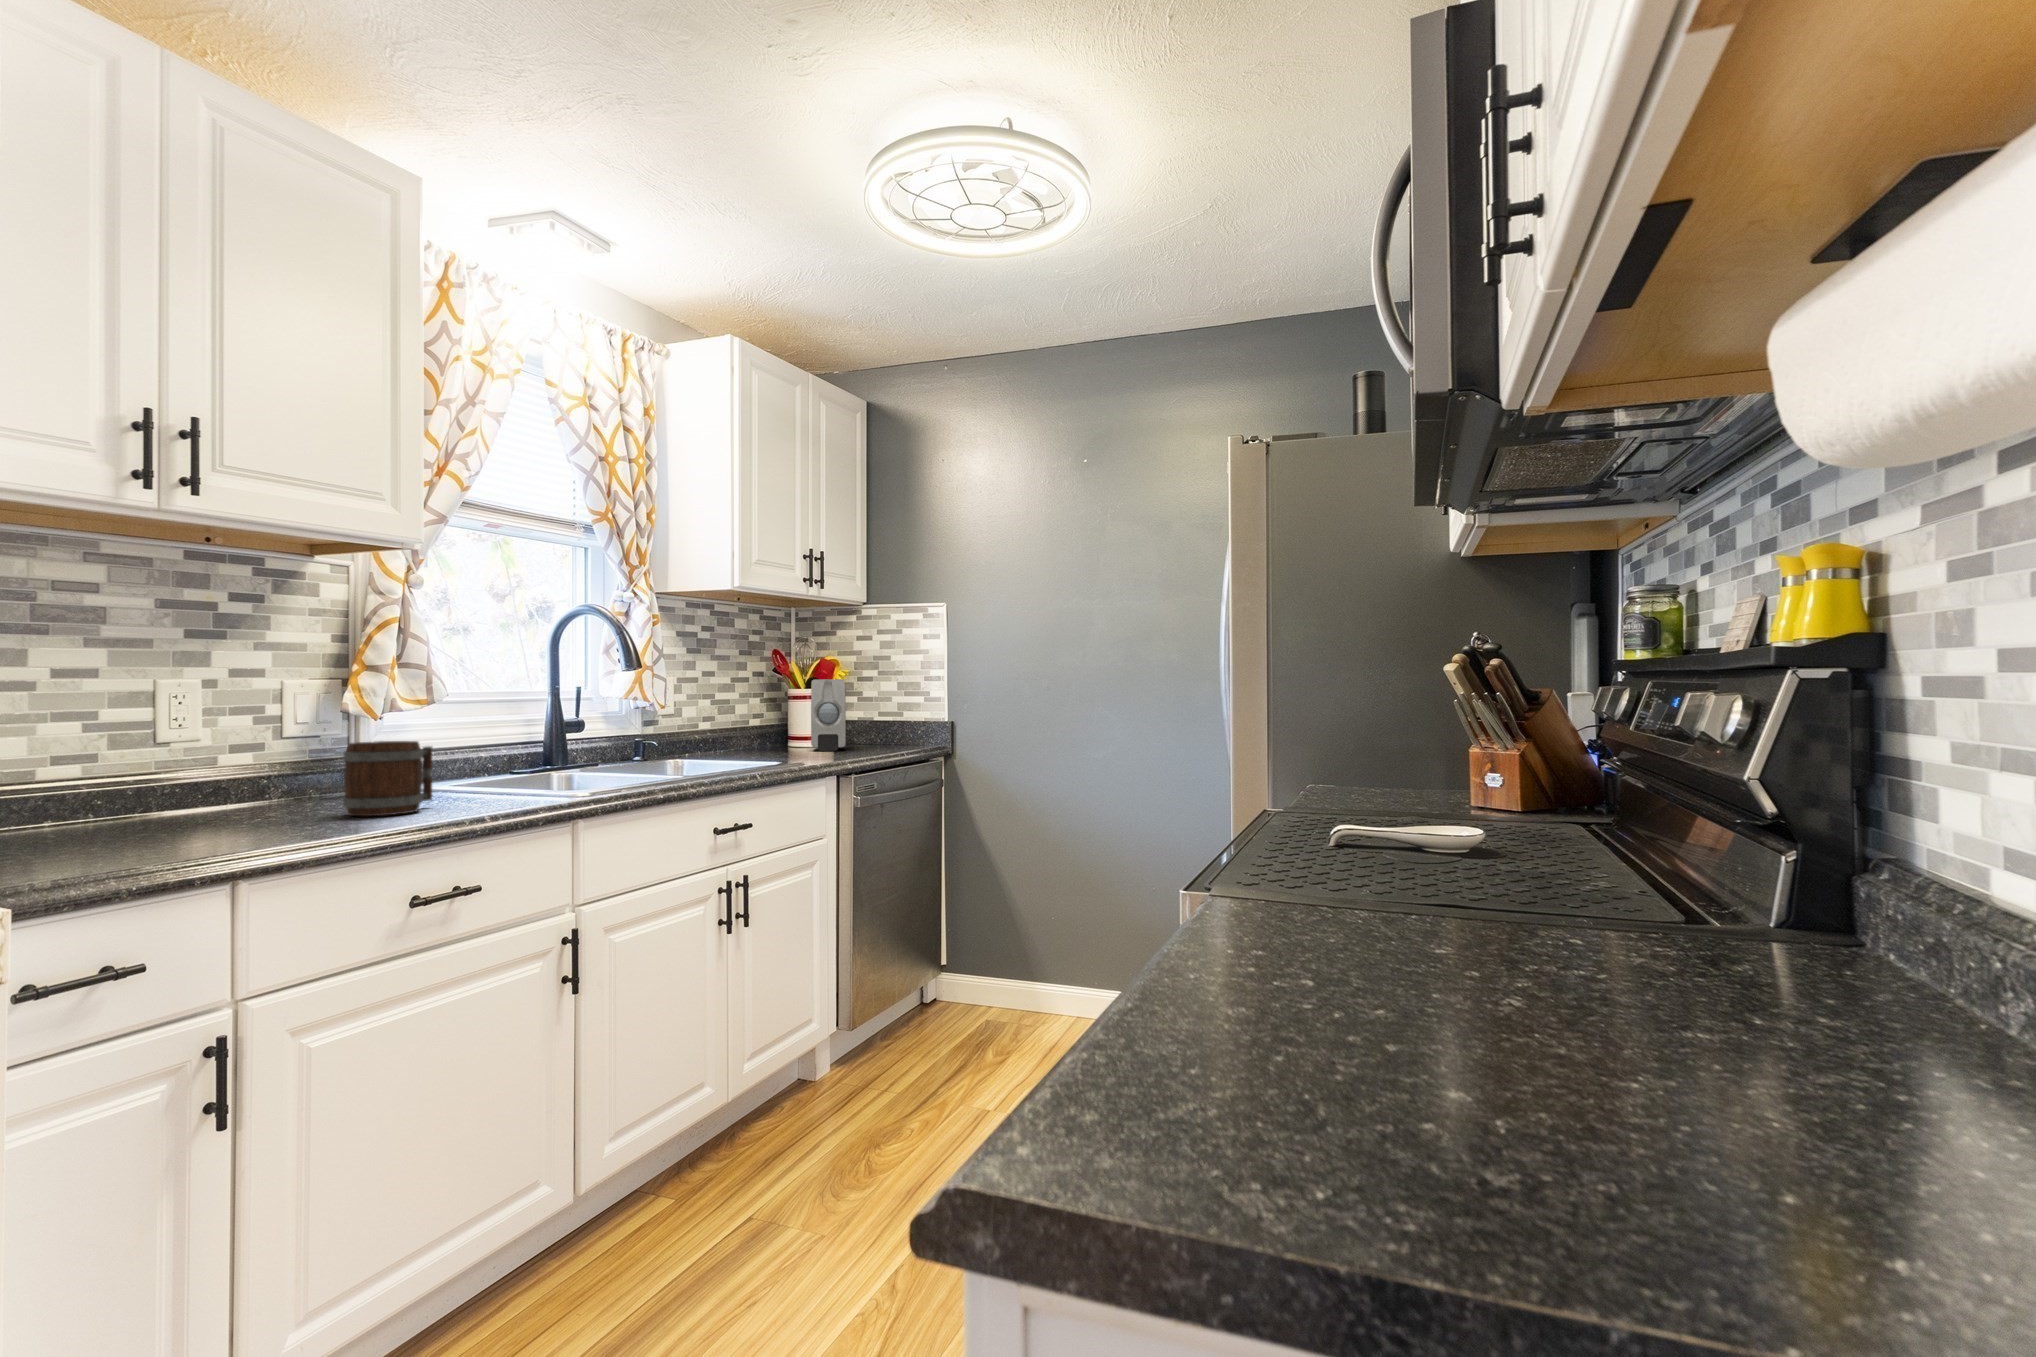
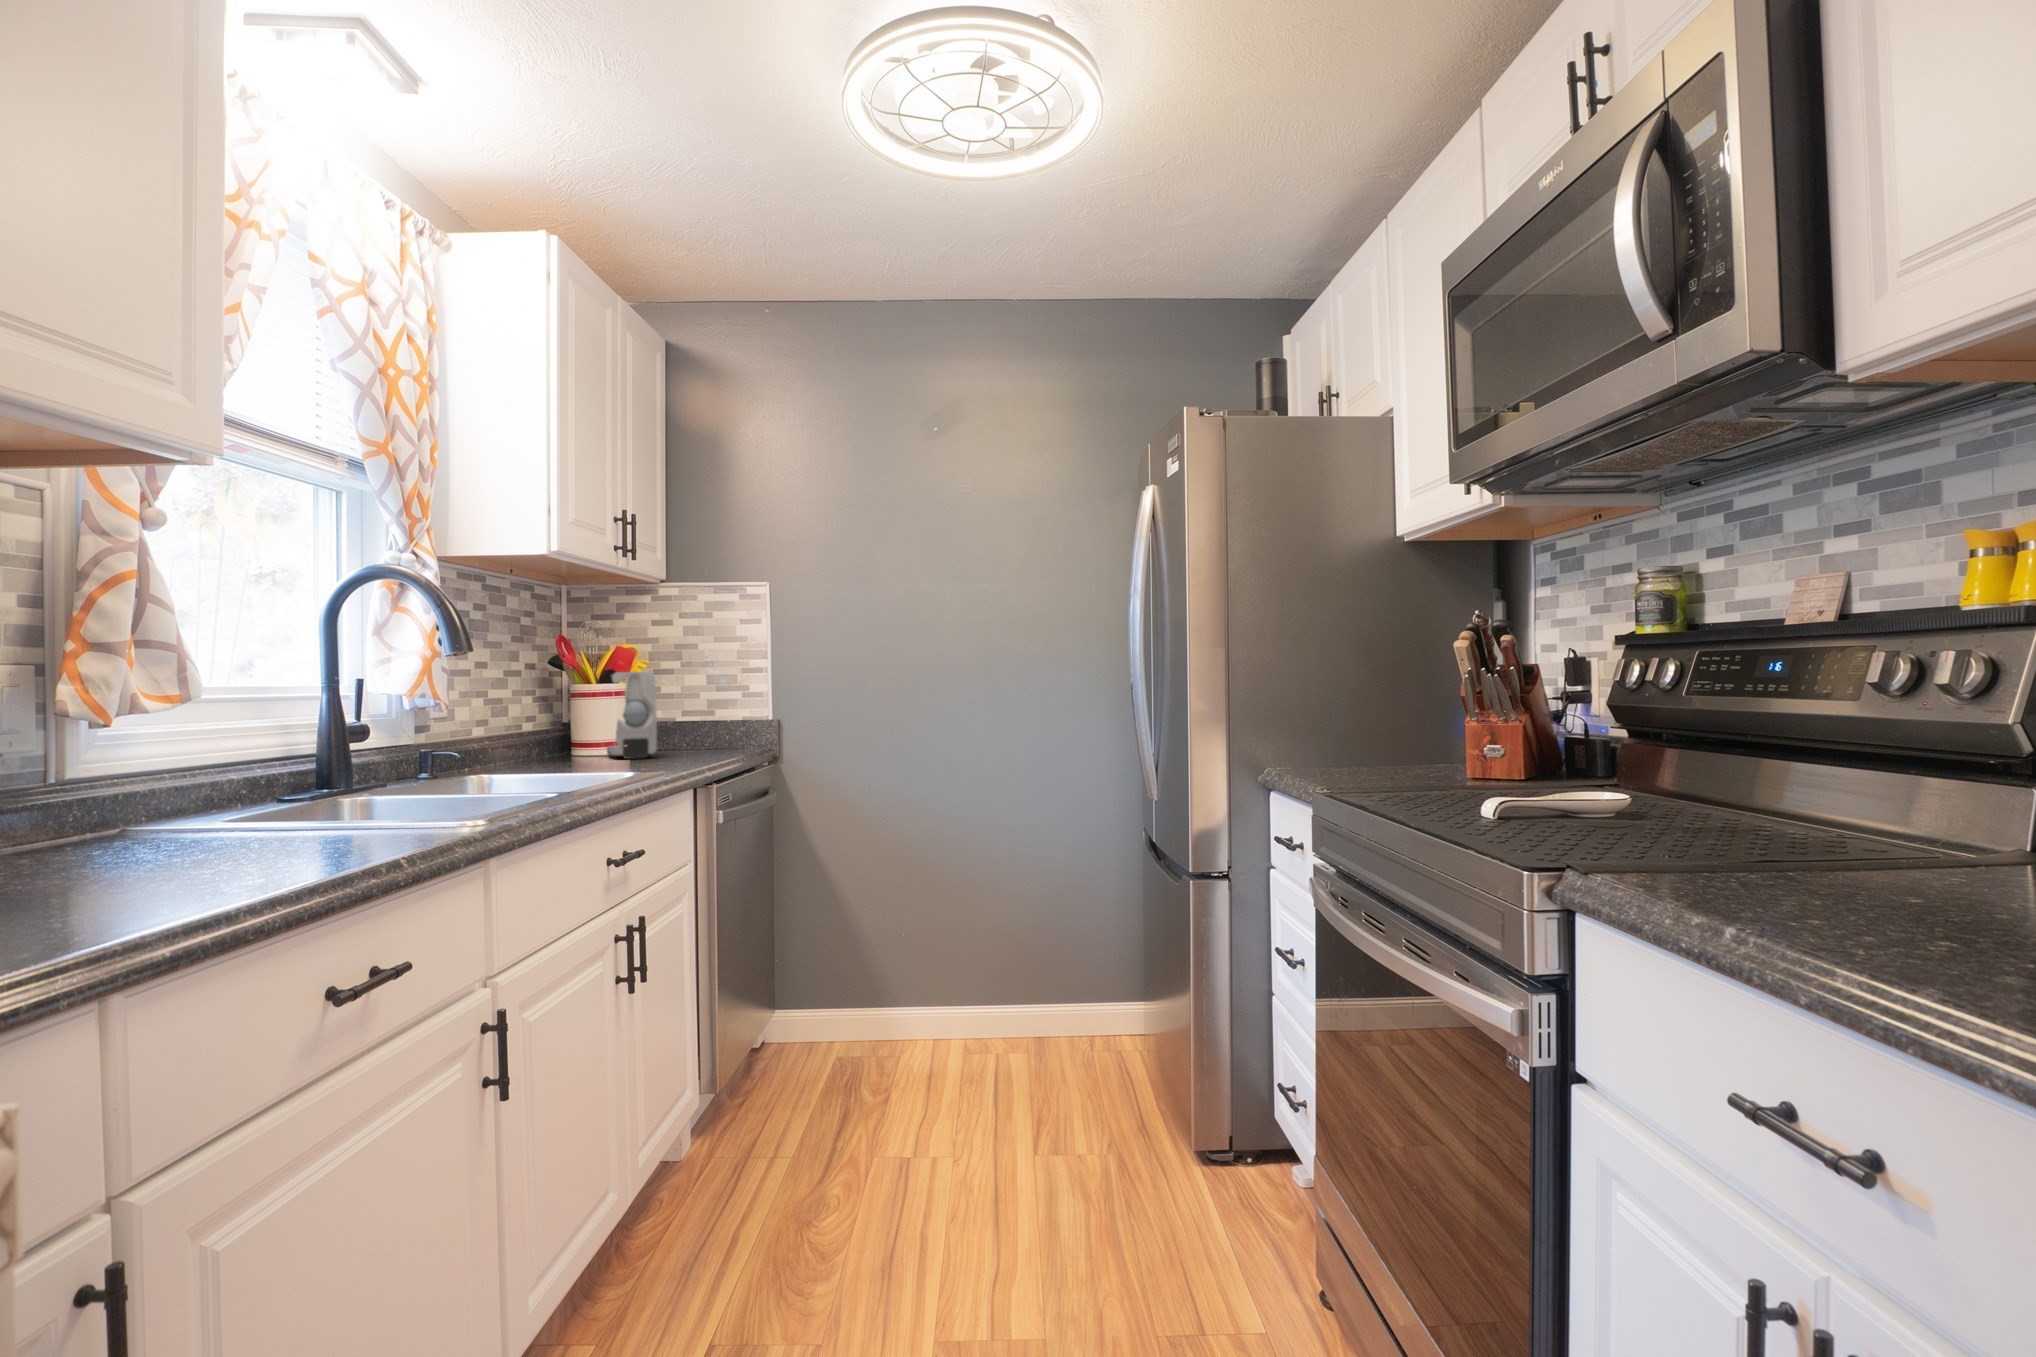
mug: present [343,741,433,816] -> none [146,757,277,875]

